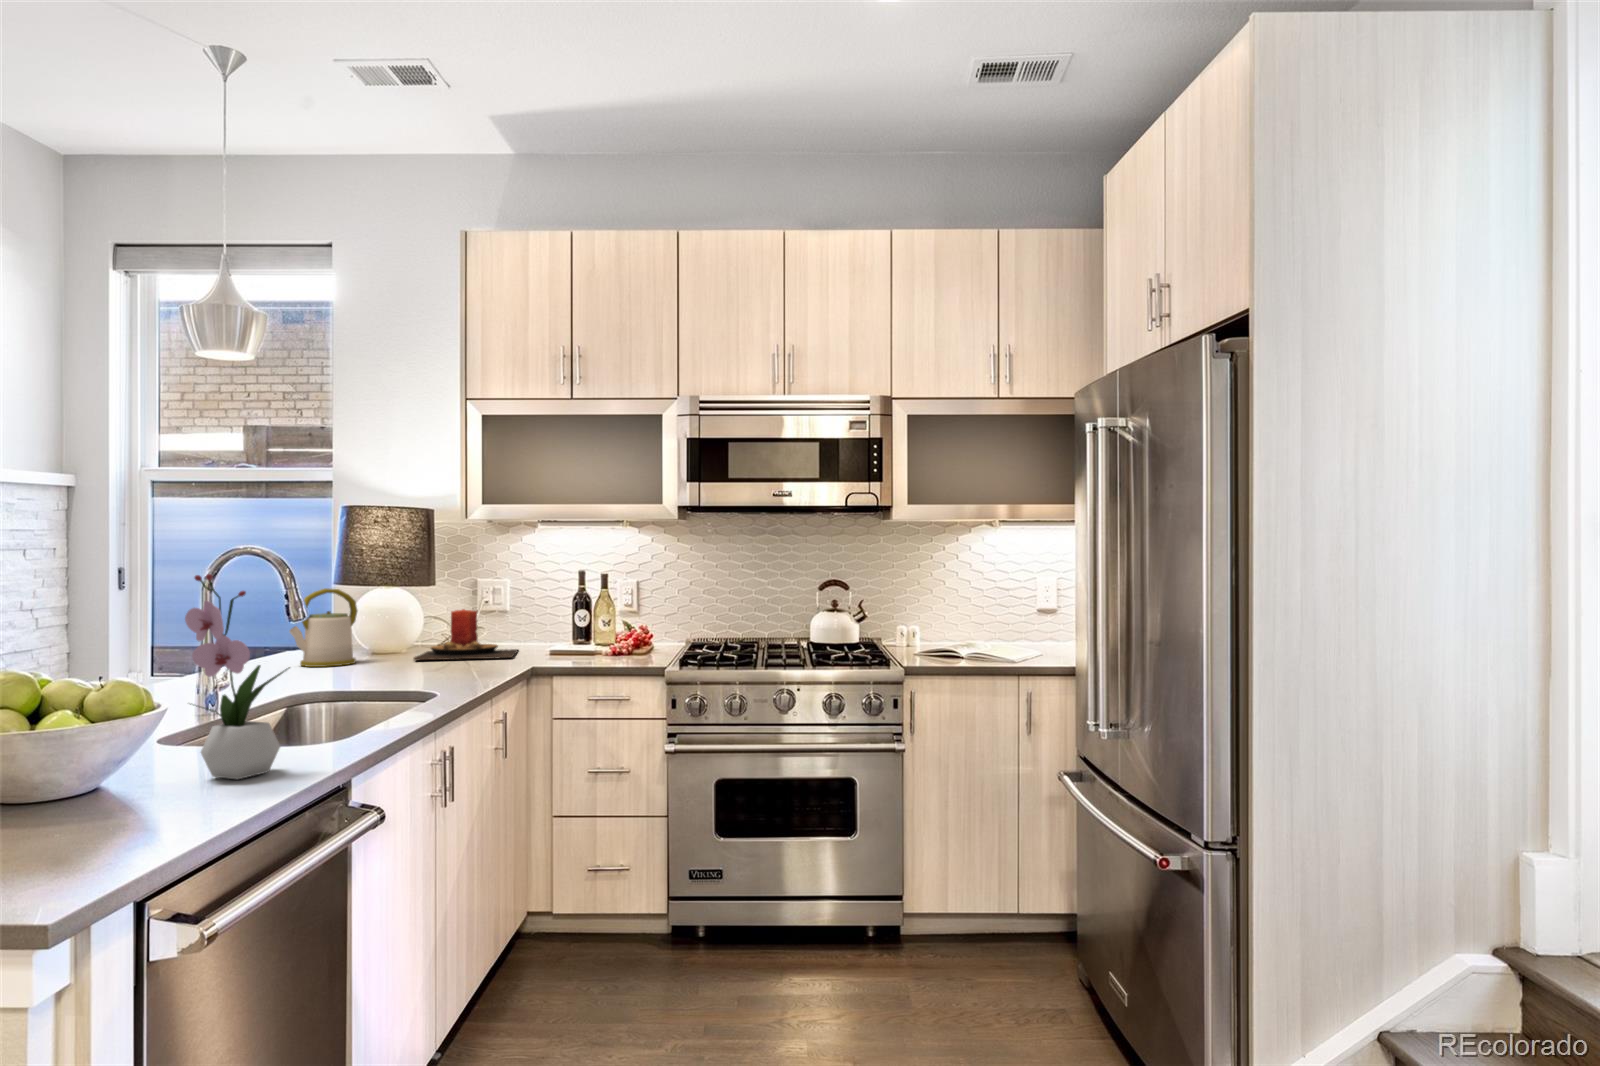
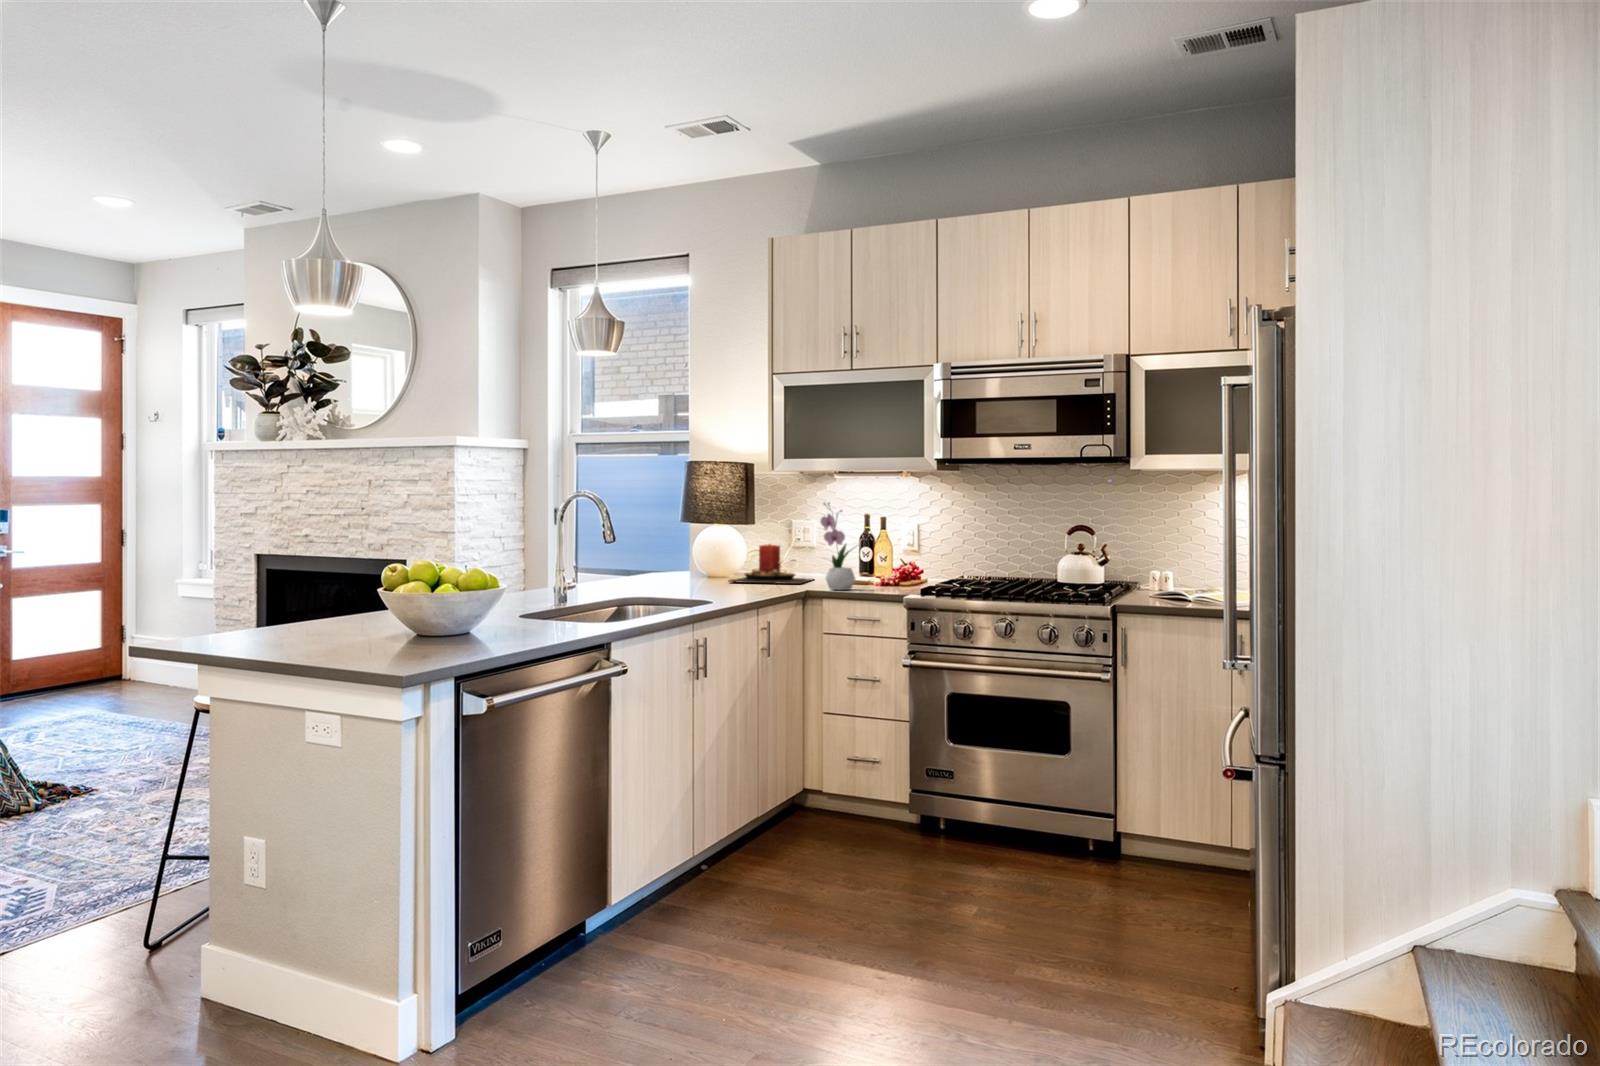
flower arrangement: present [185,574,289,779] -> present [821,503,855,590]
kettle: present [290,588,357,667] -> none [643,524,691,583]

